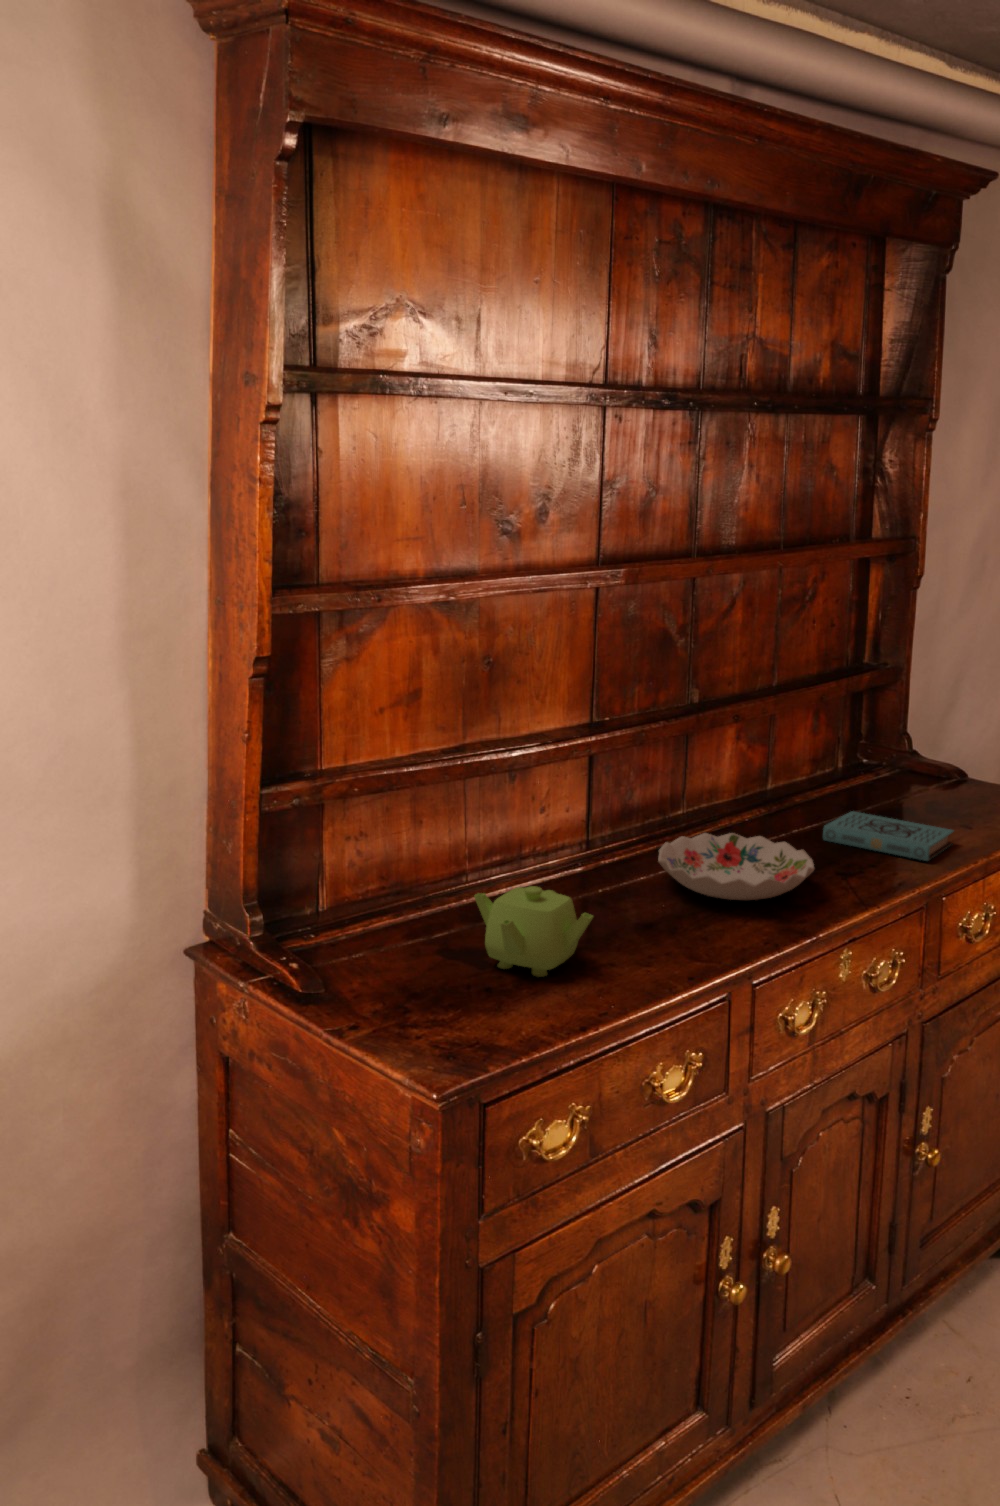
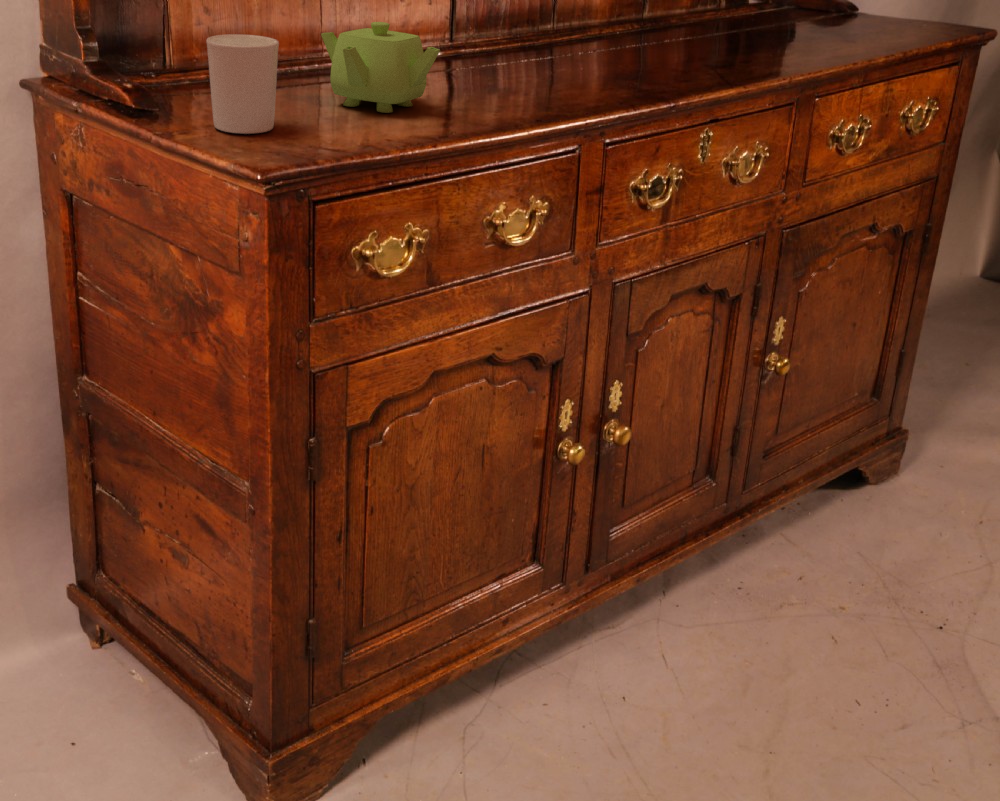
book: present [823,811,954,861] -> none [696,25,828,63]
decorative bowl: present [658,833,814,900] -> none [521,20,678,75]
candle holder: none [374,921,443,1023] -> present [206,34,279,134]

